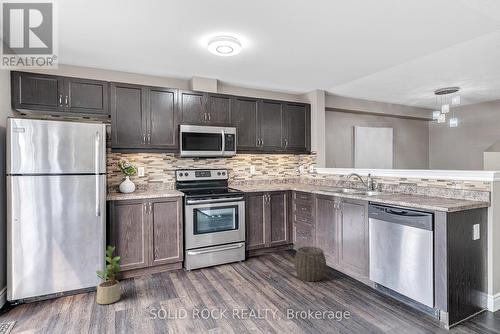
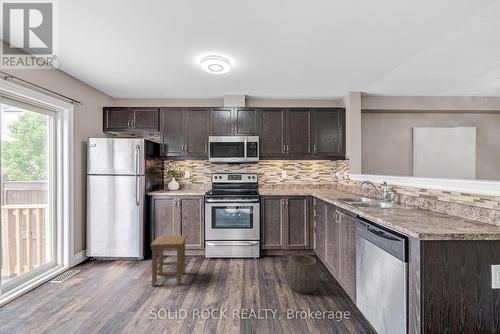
stool: none [149,243,194,308] -> present [151,235,187,286]
potted plant: present [96,246,121,304] -> none [122,230,145,274]

